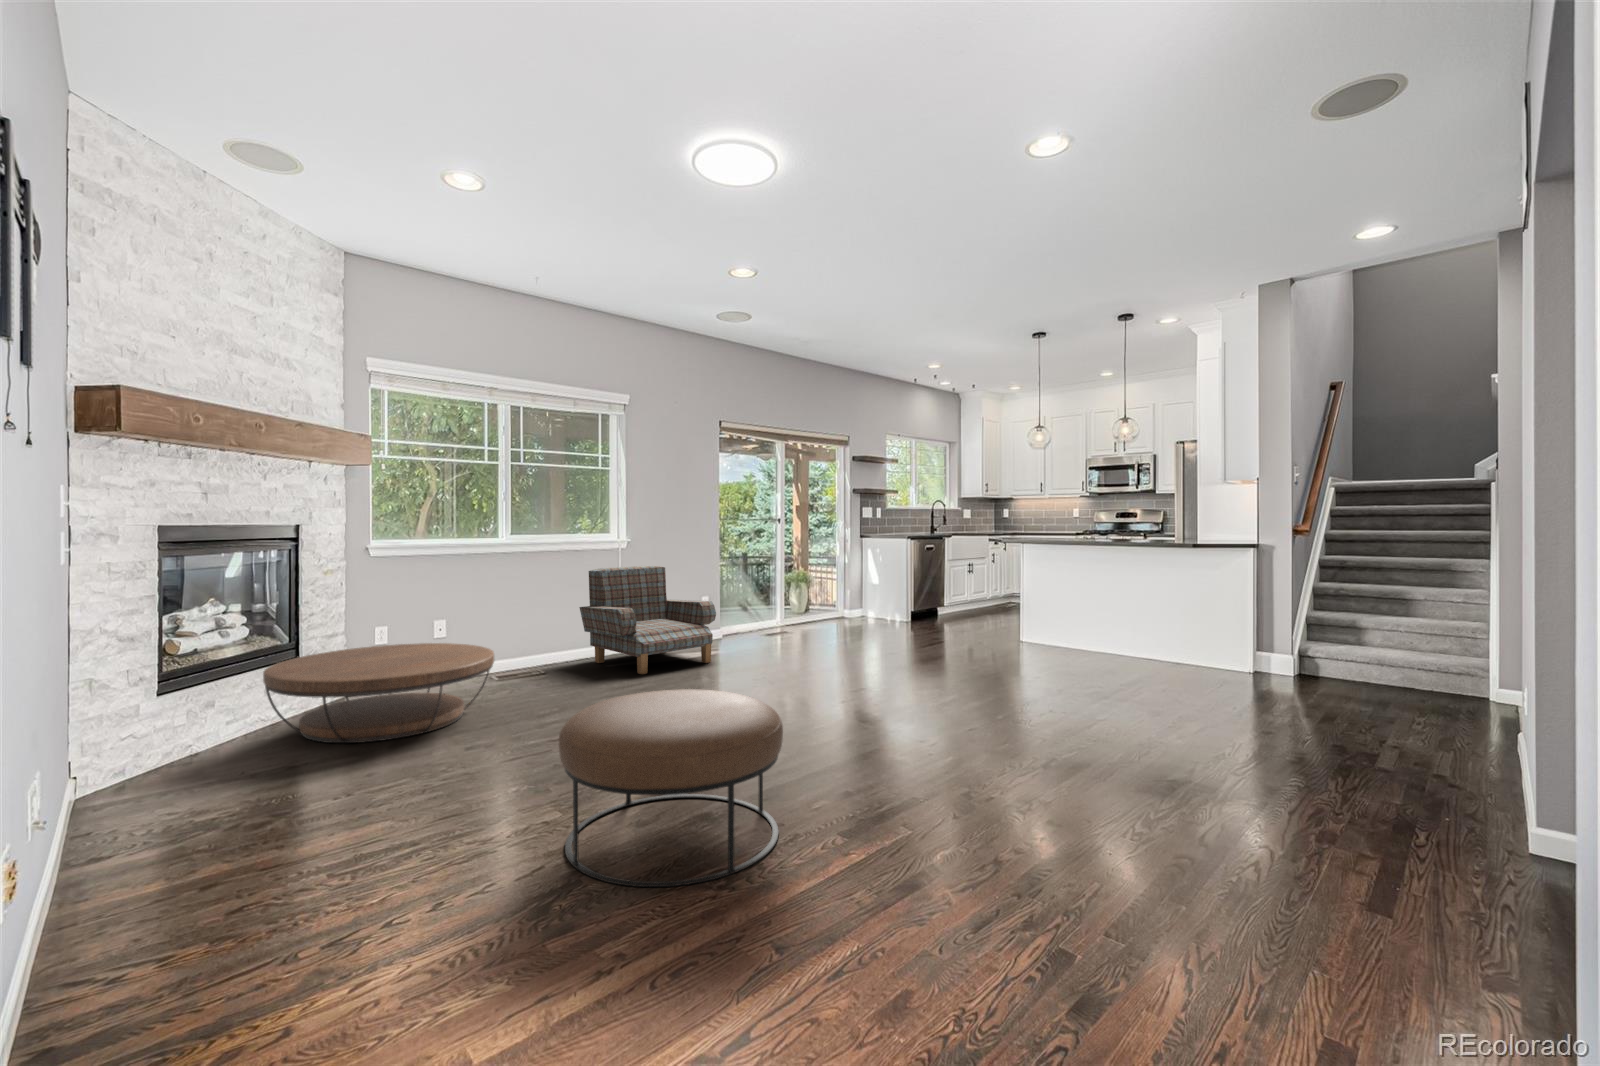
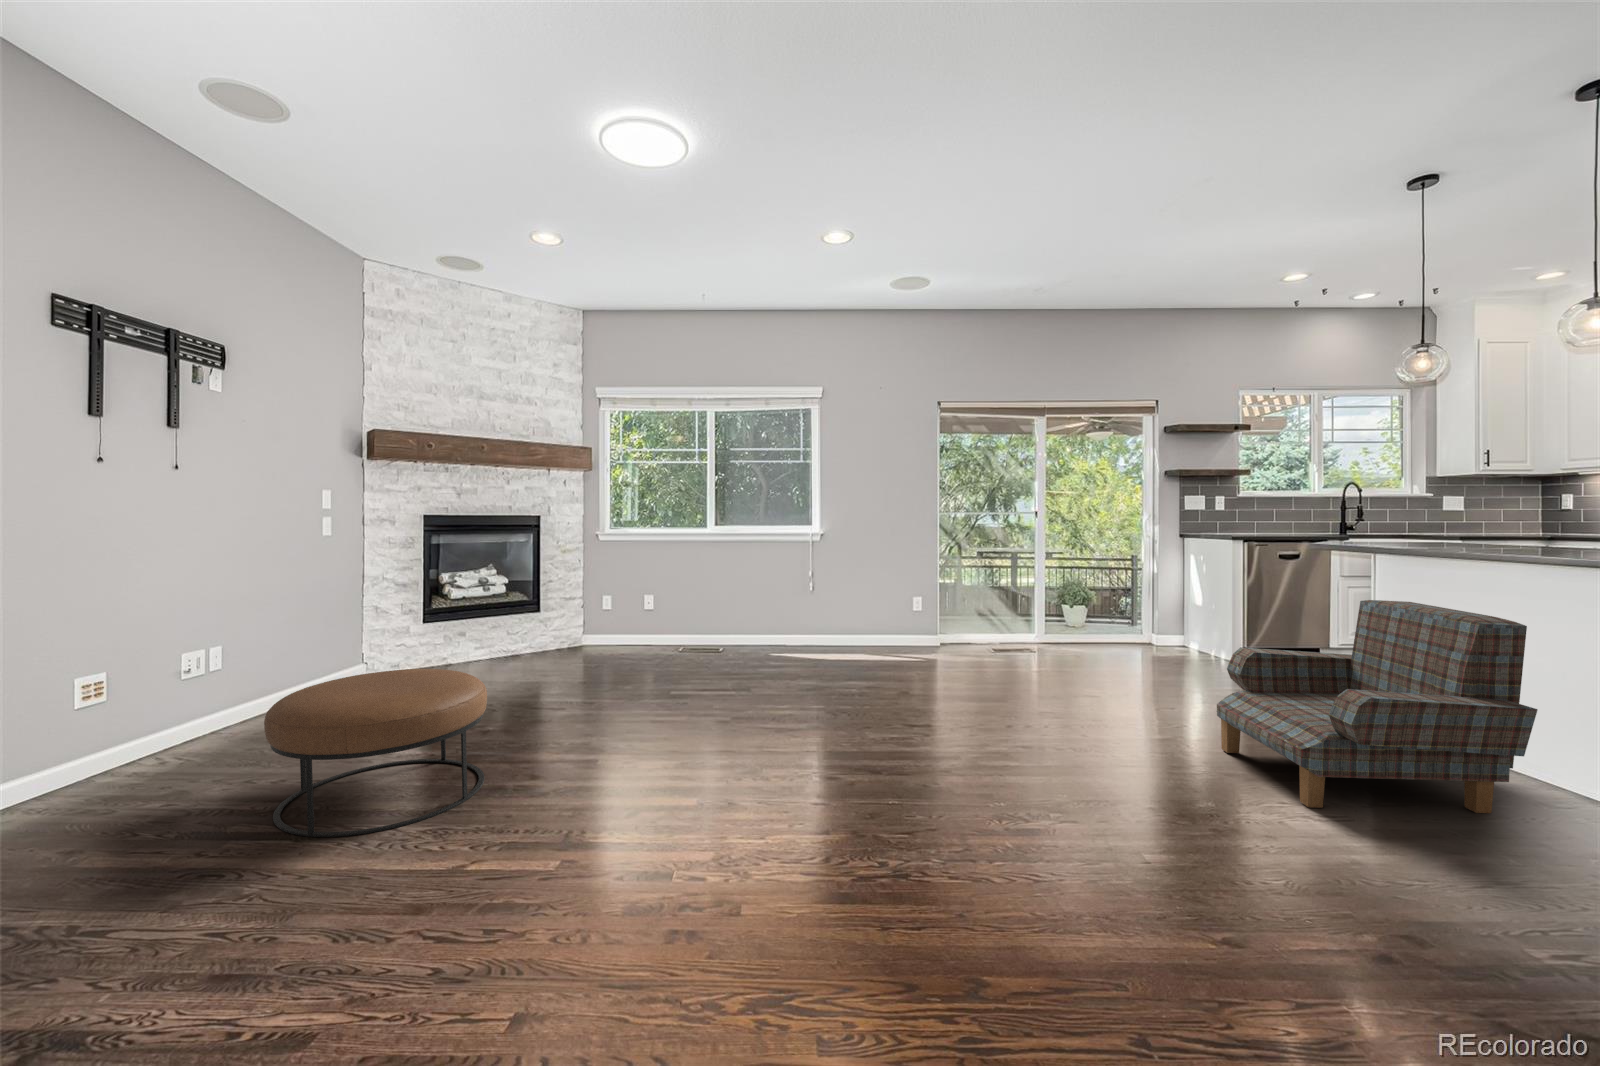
armchair: present [579,566,716,674] -> present [1217,600,1537,813]
coffee table: present [263,643,494,743] -> none [466,607,623,676]

